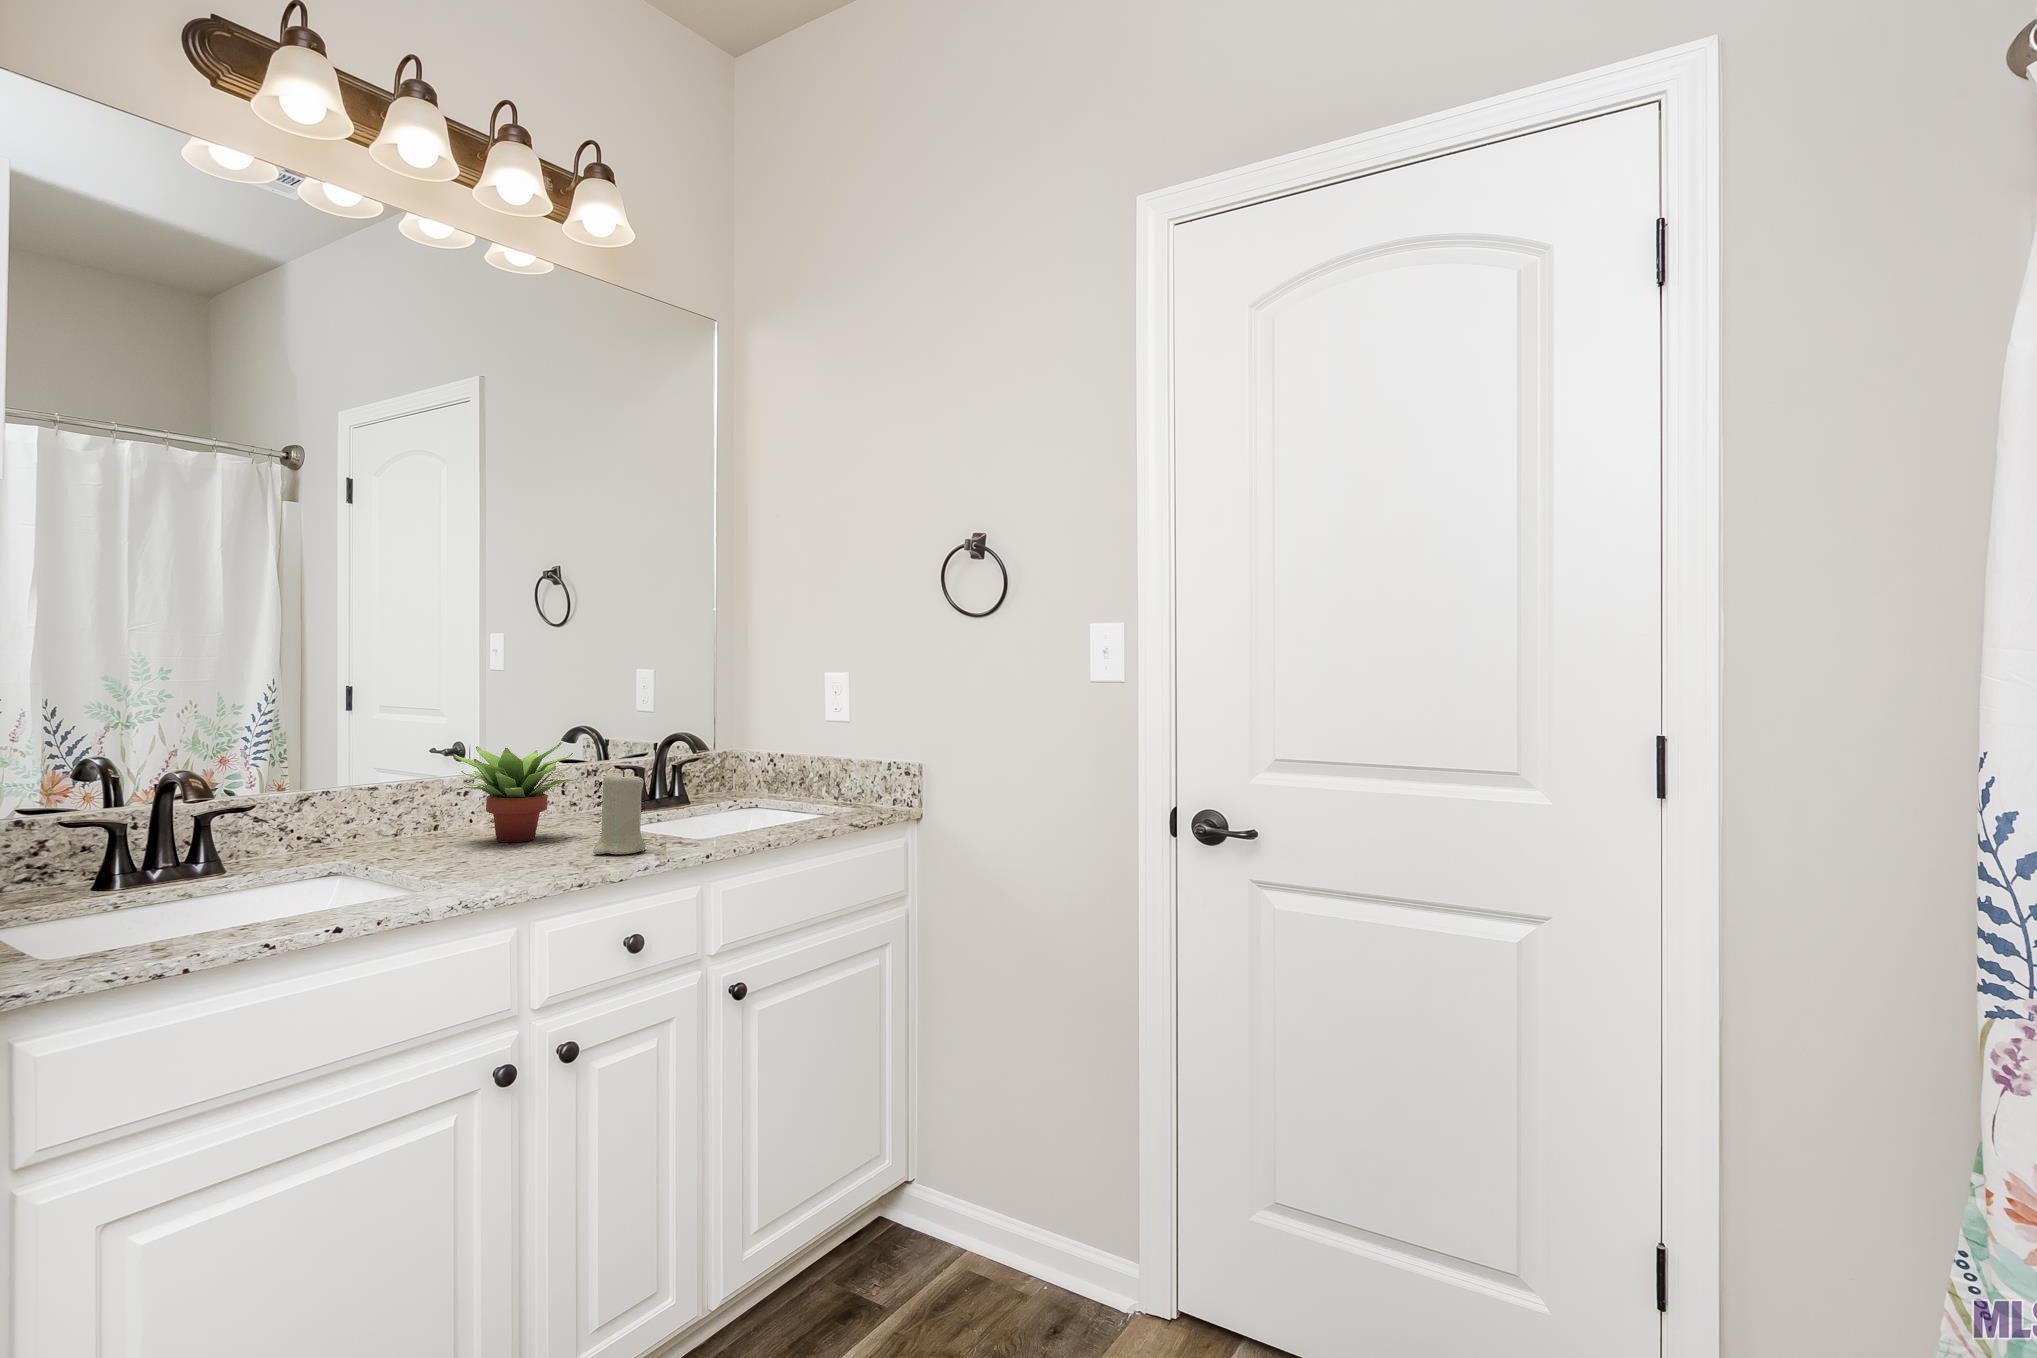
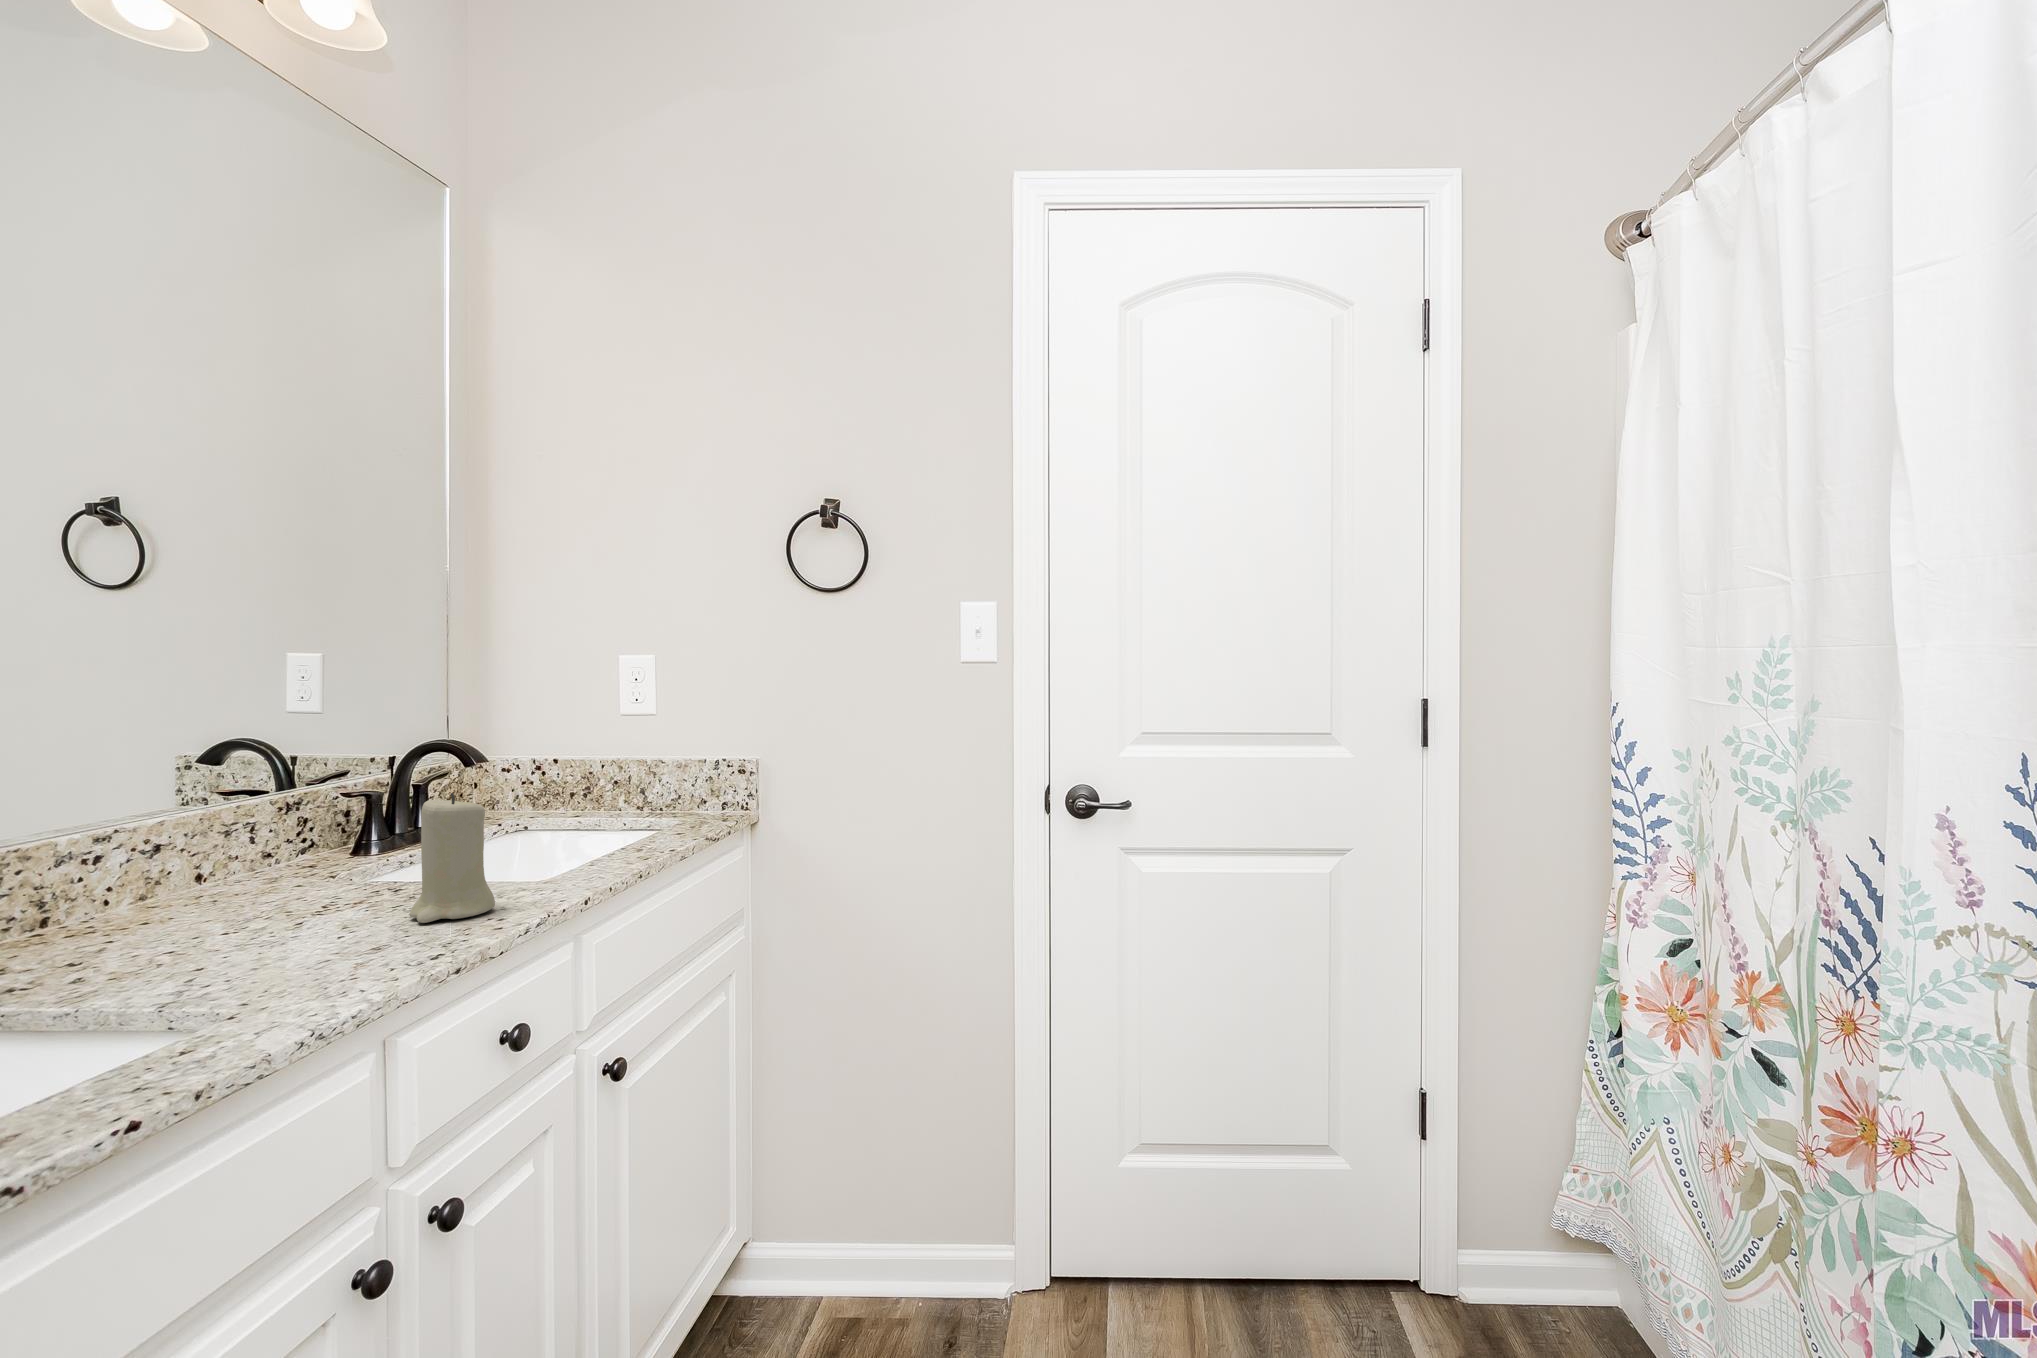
succulent plant: present [453,742,578,842] -> none [108,763,331,926]

